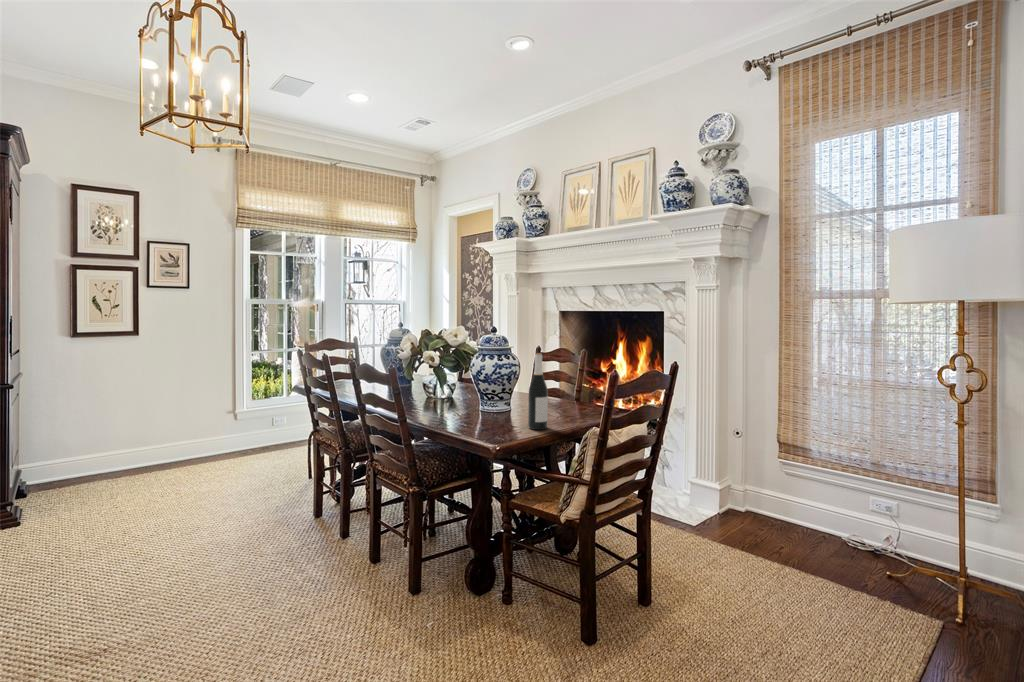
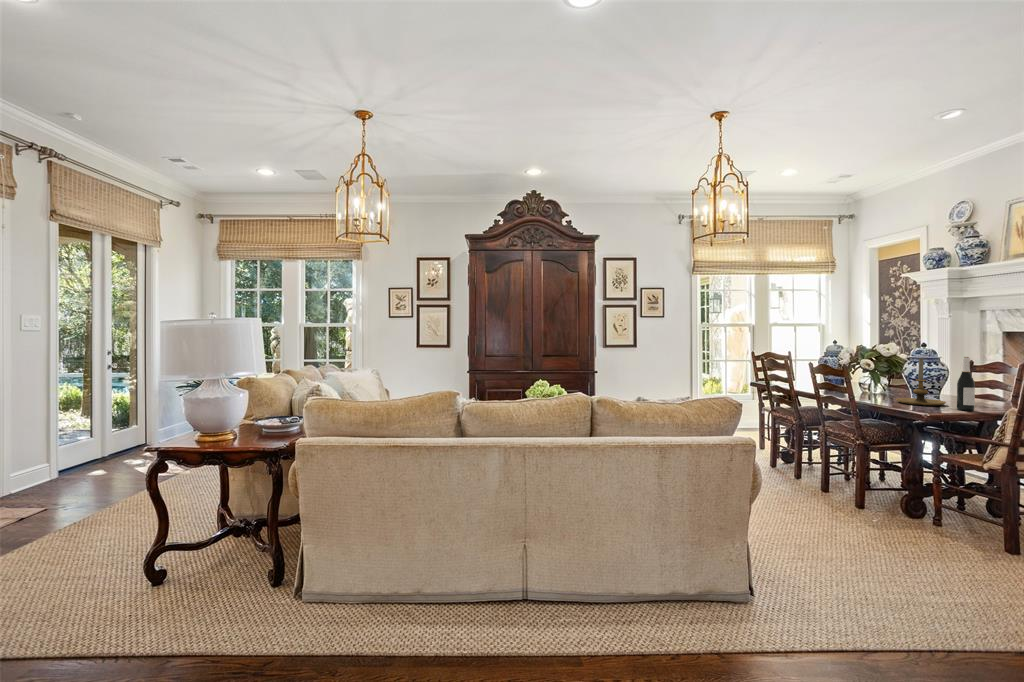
candle holder: none [460,353,517,423] -> present [896,358,946,405]

